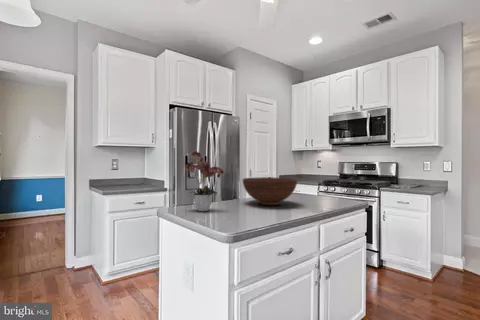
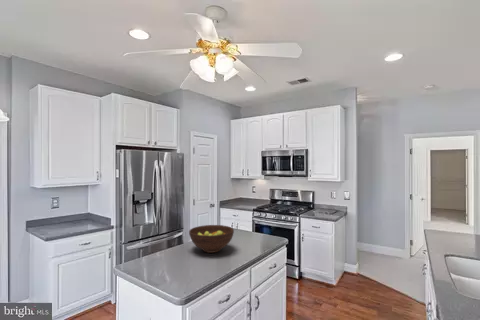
flower arrangement: present [185,151,224,211] -> none [139,214,177,268]

